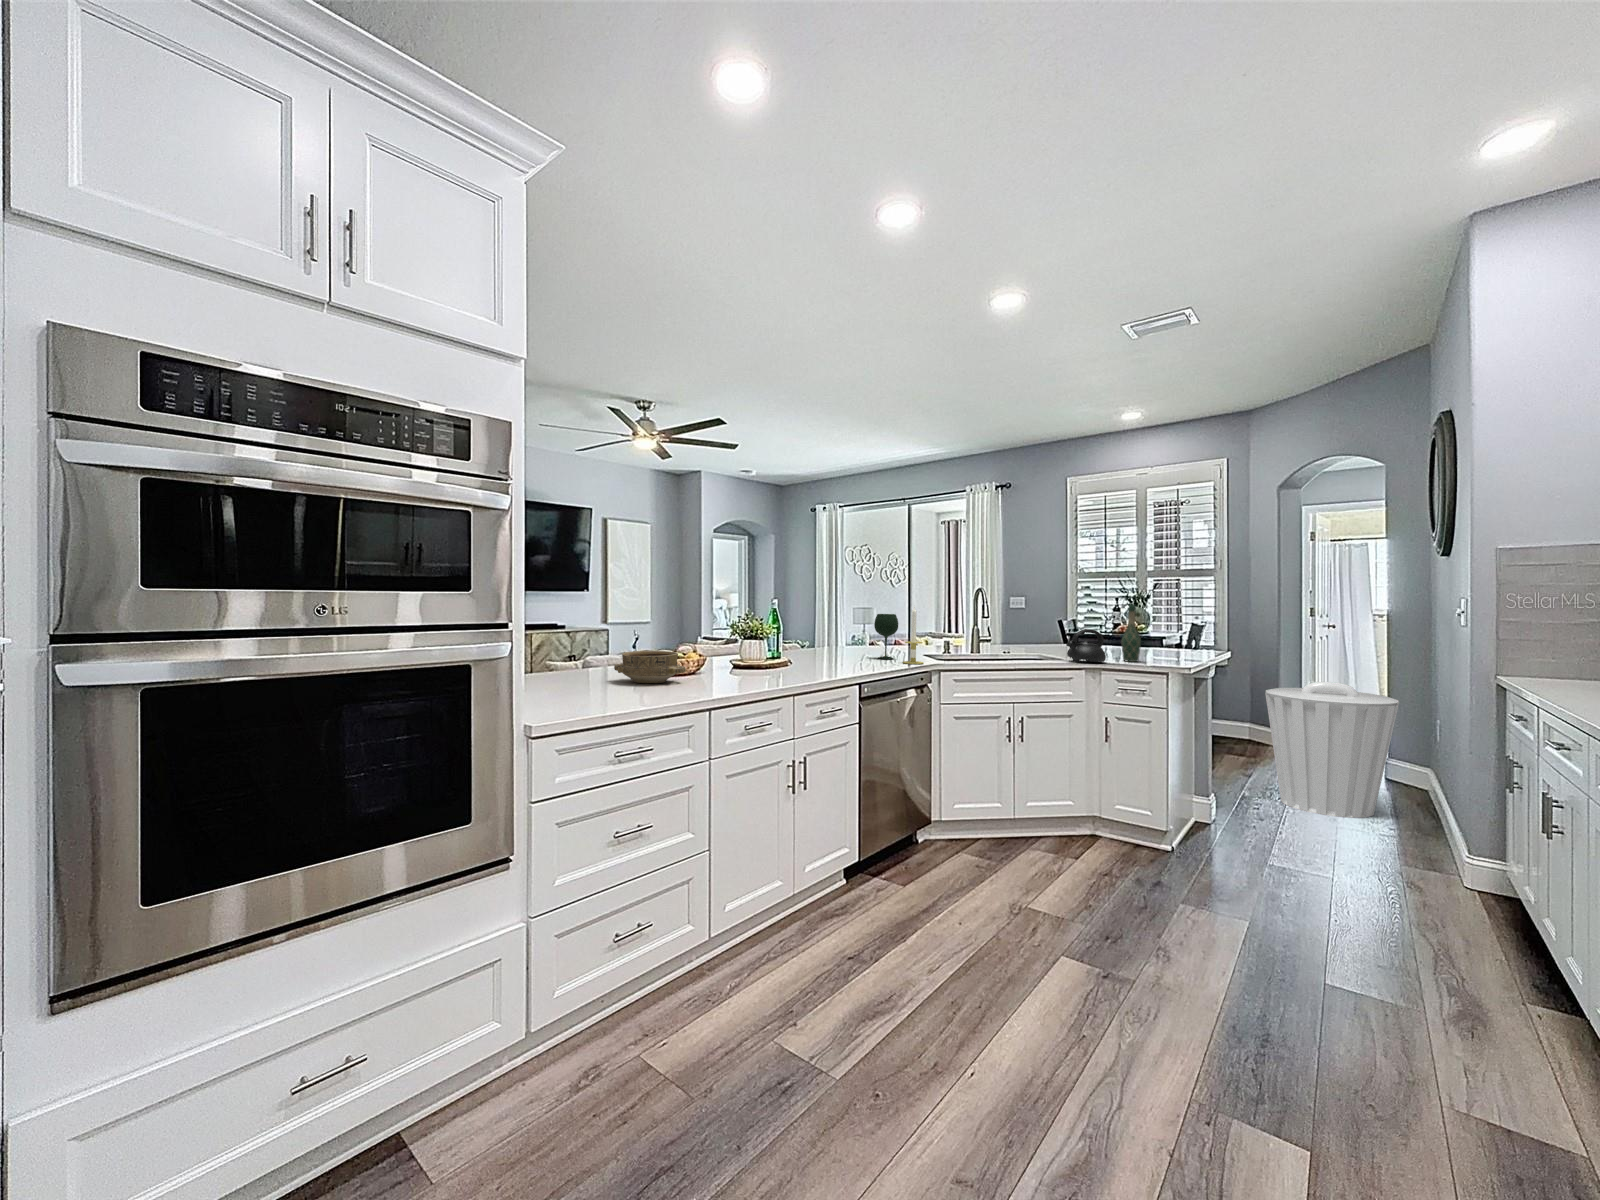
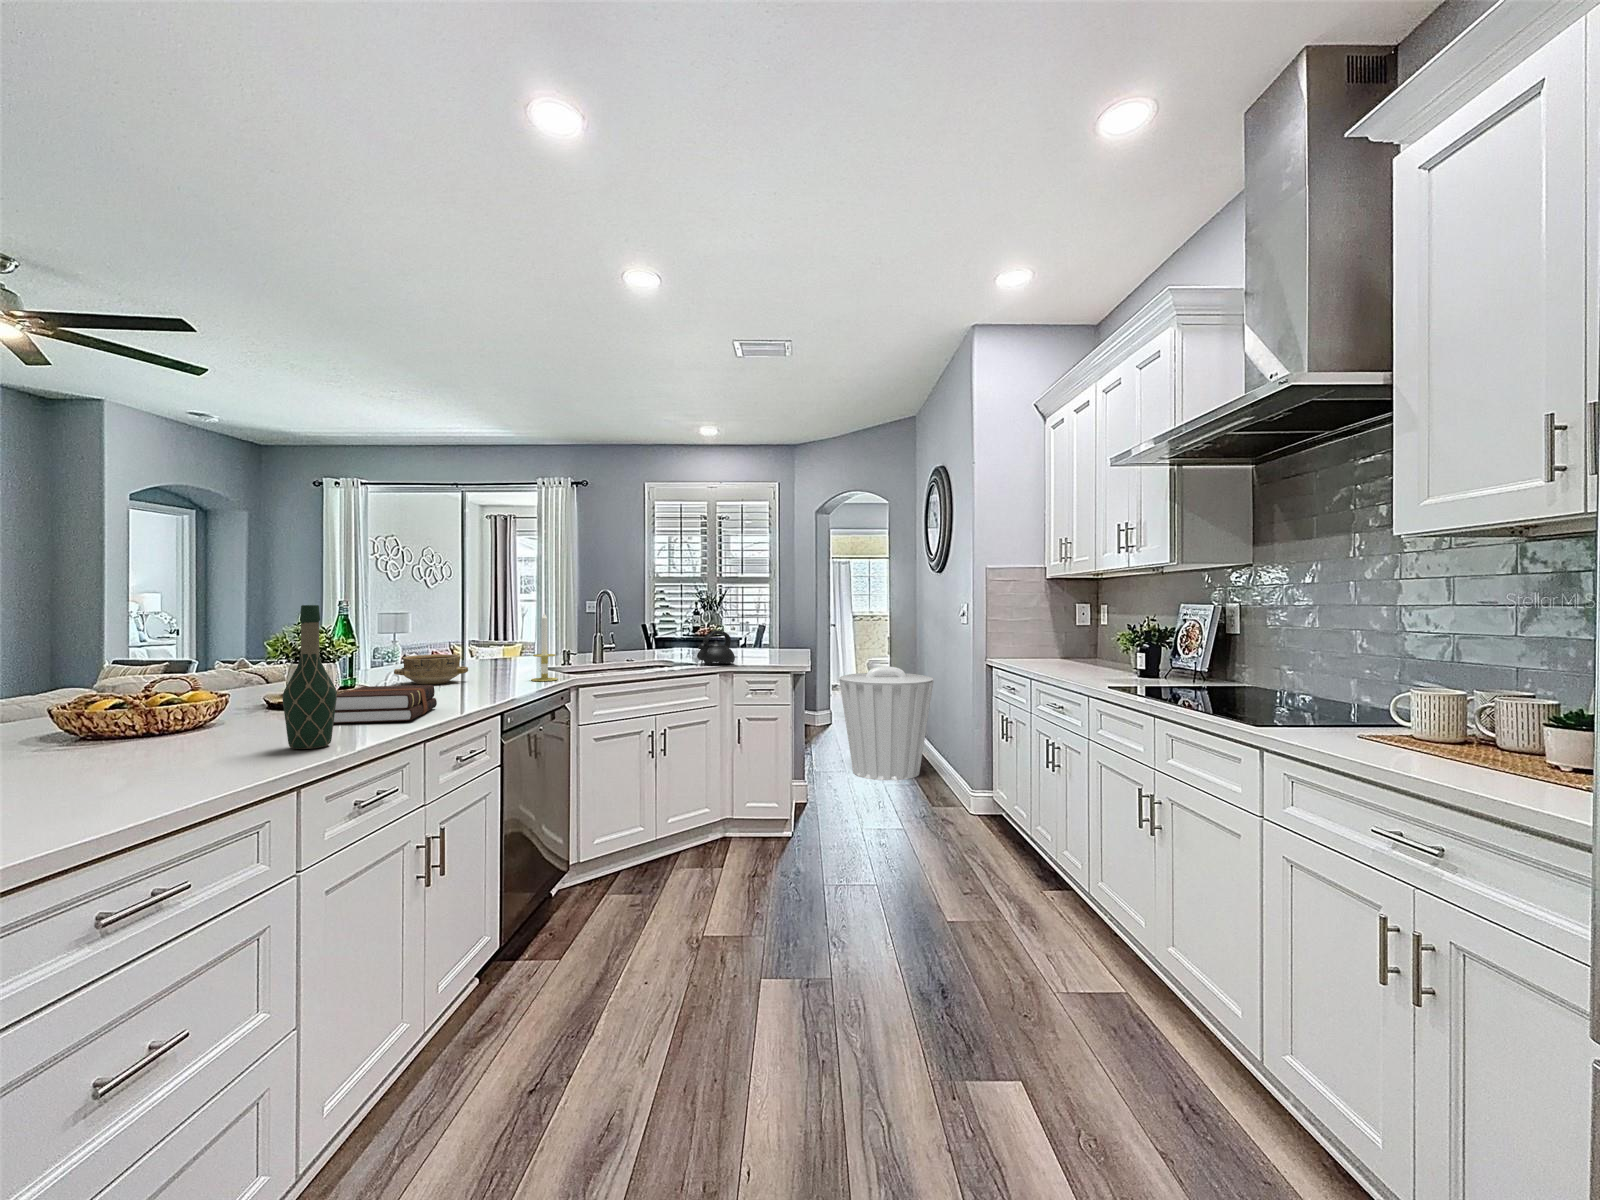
wine bottle: present [1121,604,1141,662] -> present [283,605,337,749]
wine glass: present [874,614,898,659] -> none [488,622,519,678]
ceramic bowl: present [614,651,686,683] -> present [394,654,468,684]
hardback book: none [742,655,815,680] -> present [334,685,437,723]

